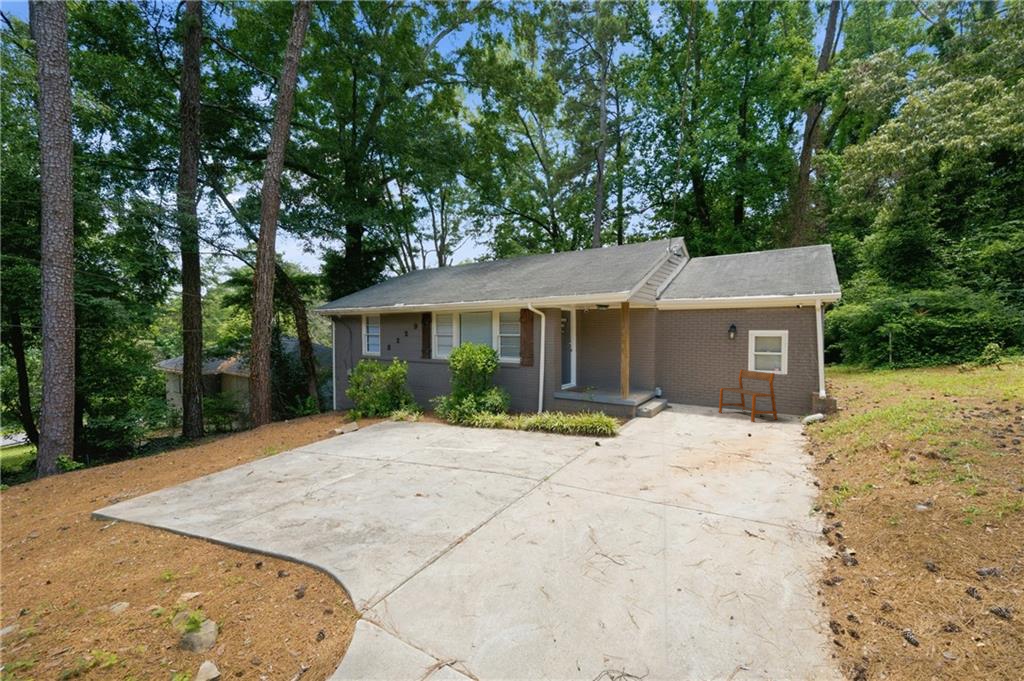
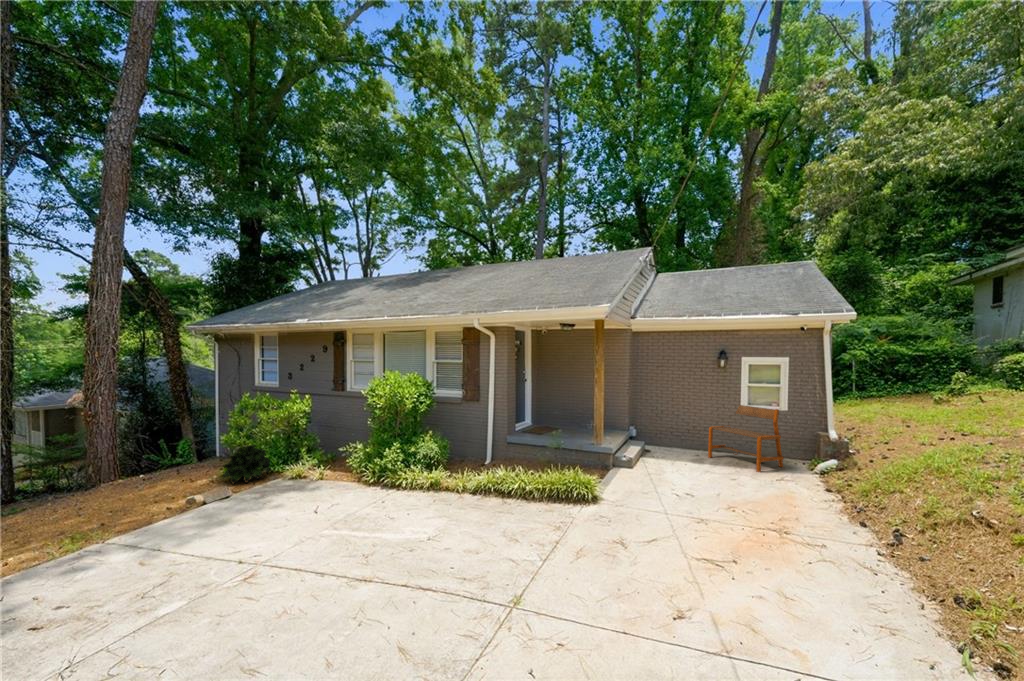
potted plant: none [356,393,386,419] -> present [223,444,270,484]

